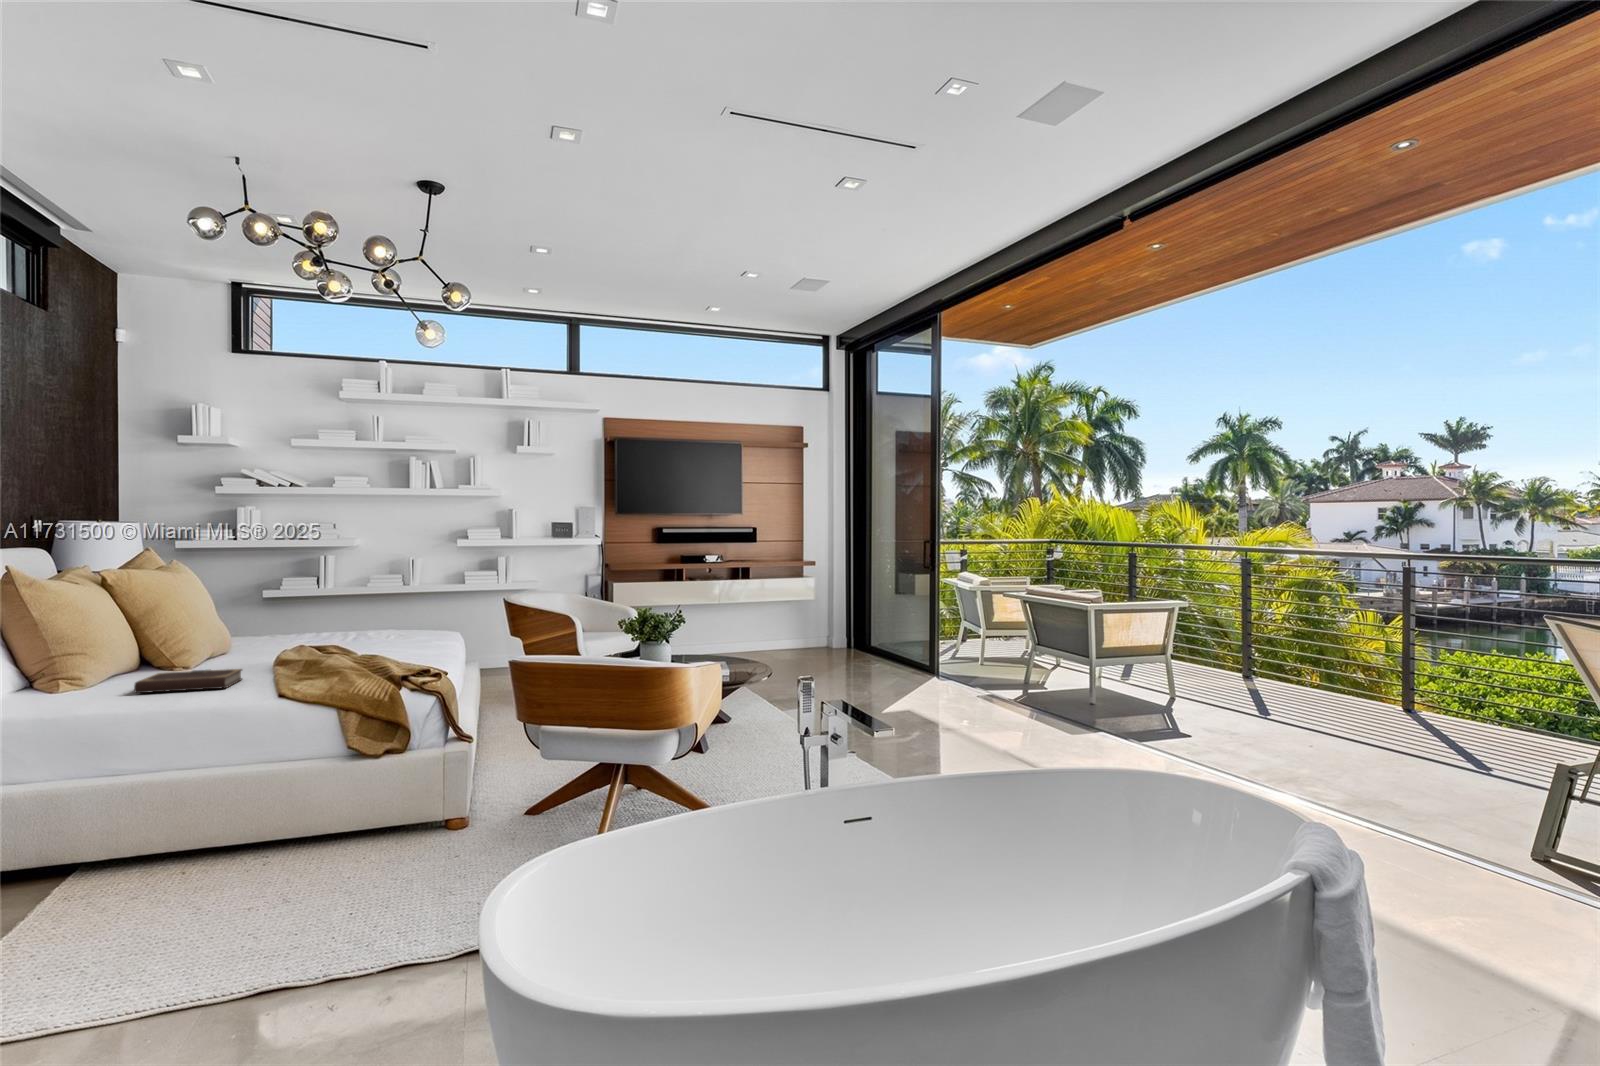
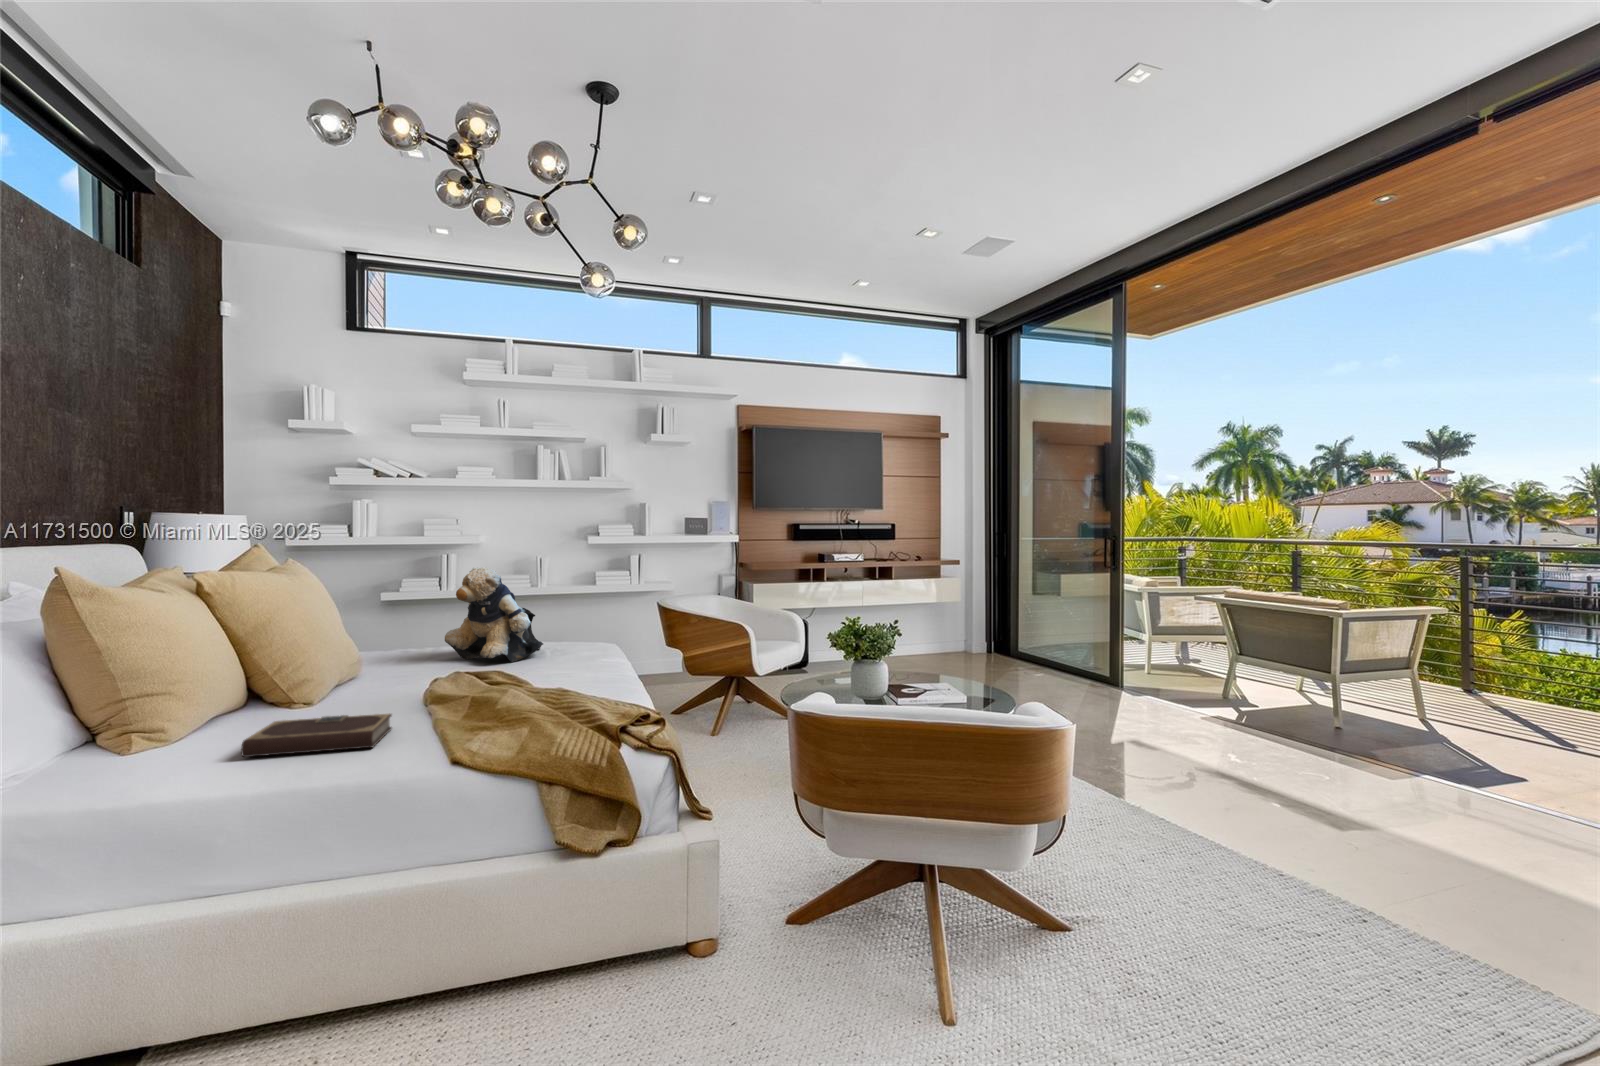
teddy bear: none [302,567,385,642] -> present [445,568,543,662]

